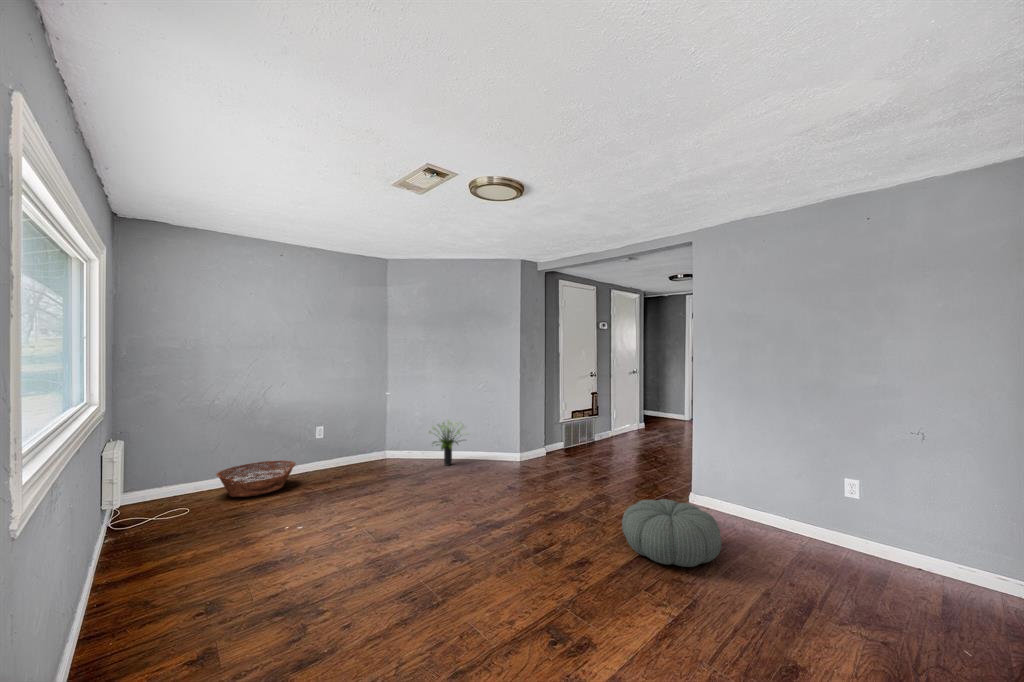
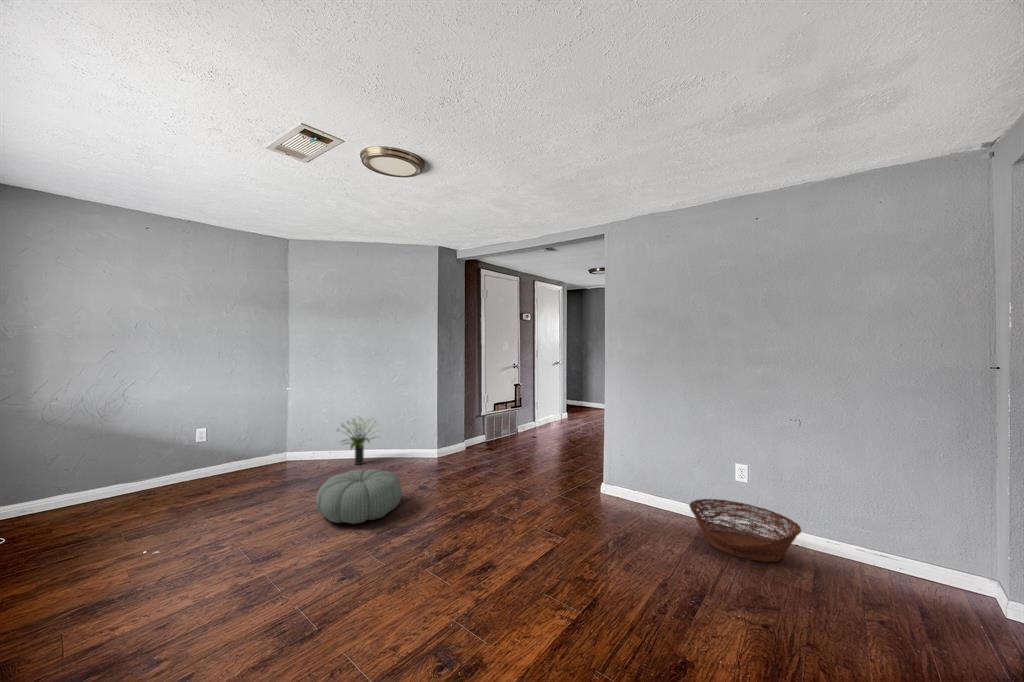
basket: present [216,460,295,497] -> present [690,499,801,562]
pouf: present [622,499,722,567] -> present [316,469,402,524]

